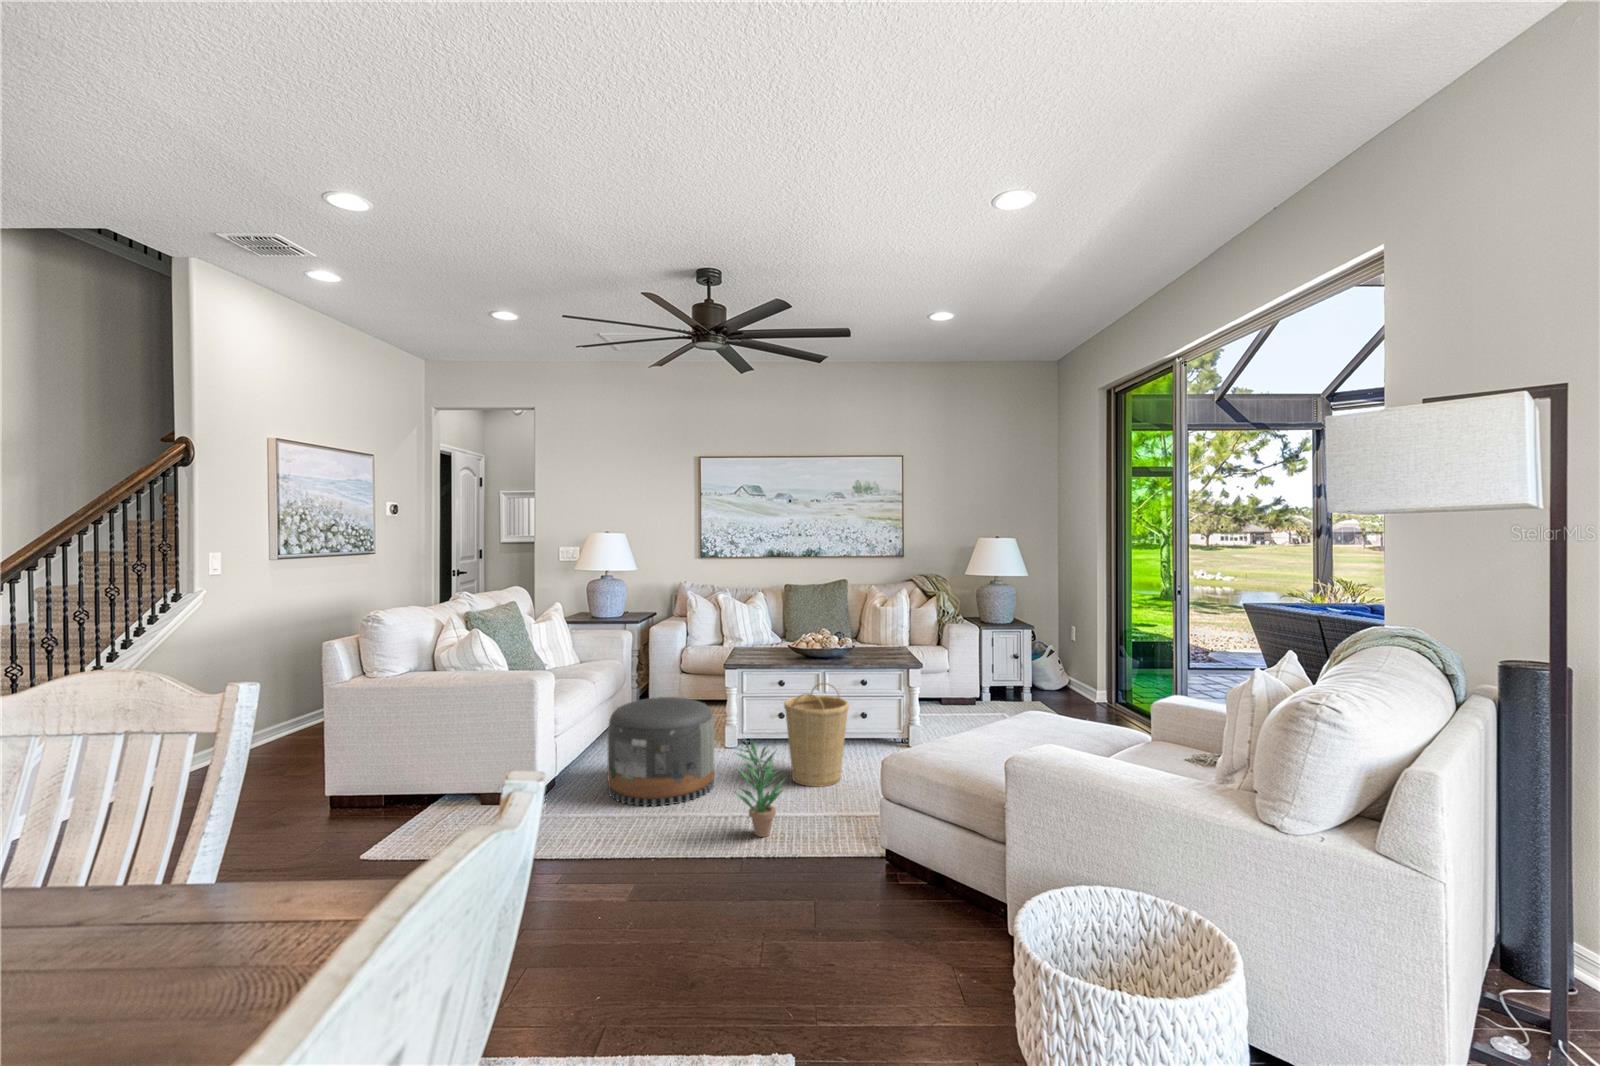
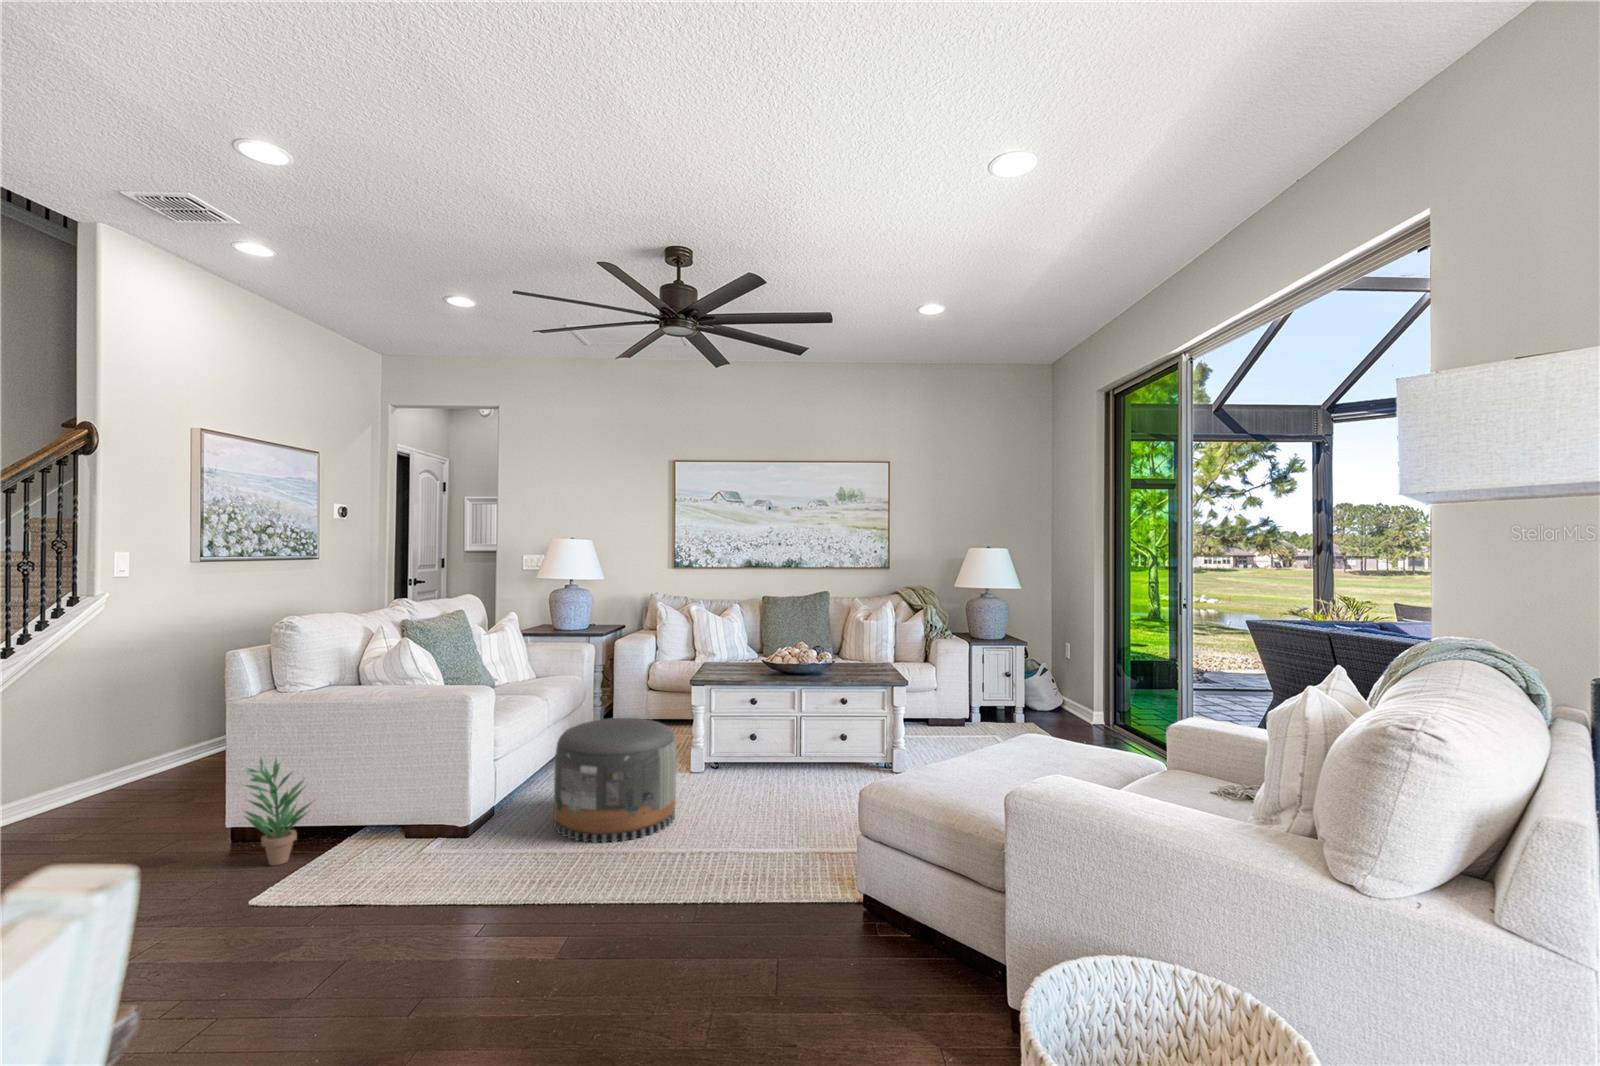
basket: present [784,683,849,787] -> none [756,703,828,820]
potted plant: present [736,739,784,837] -> present [245,759,311,866]

